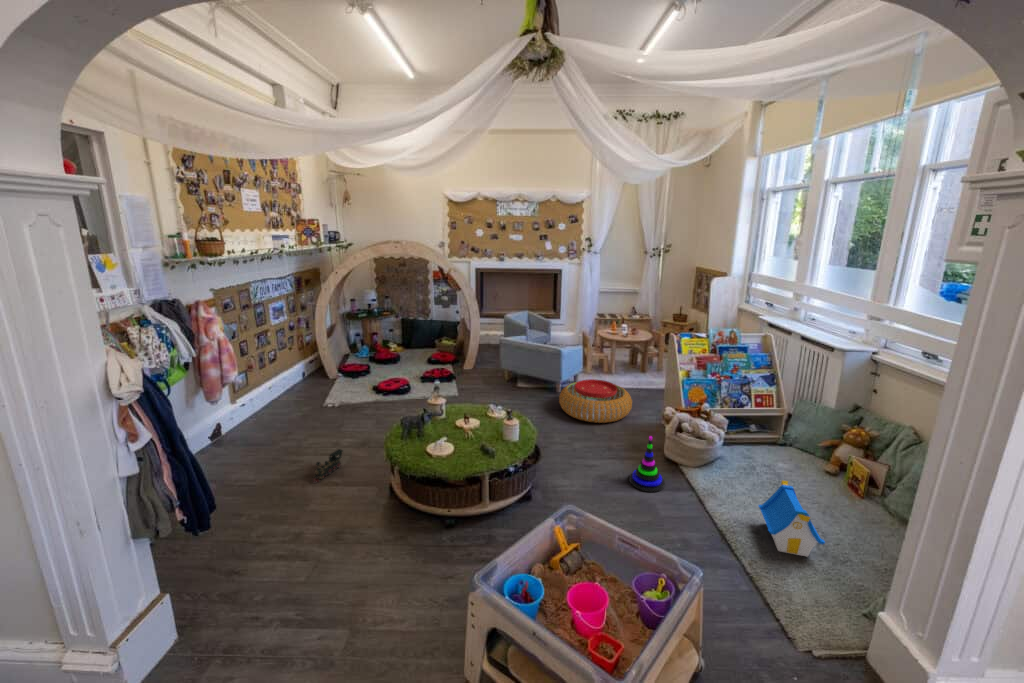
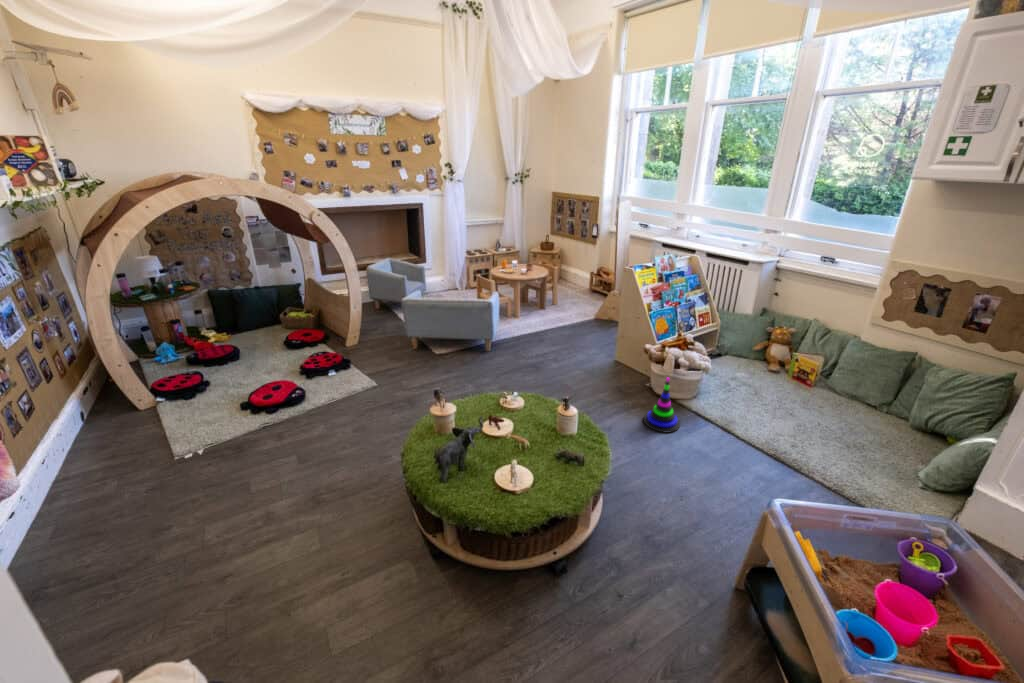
pouf: present [559,379,632,423] -> none [504,328,583,376]
toy train: present [313,449,343,482] -> none [290,516,314,586]
toy house: present [759,481,825,556] -> none [767,386,833,448]

